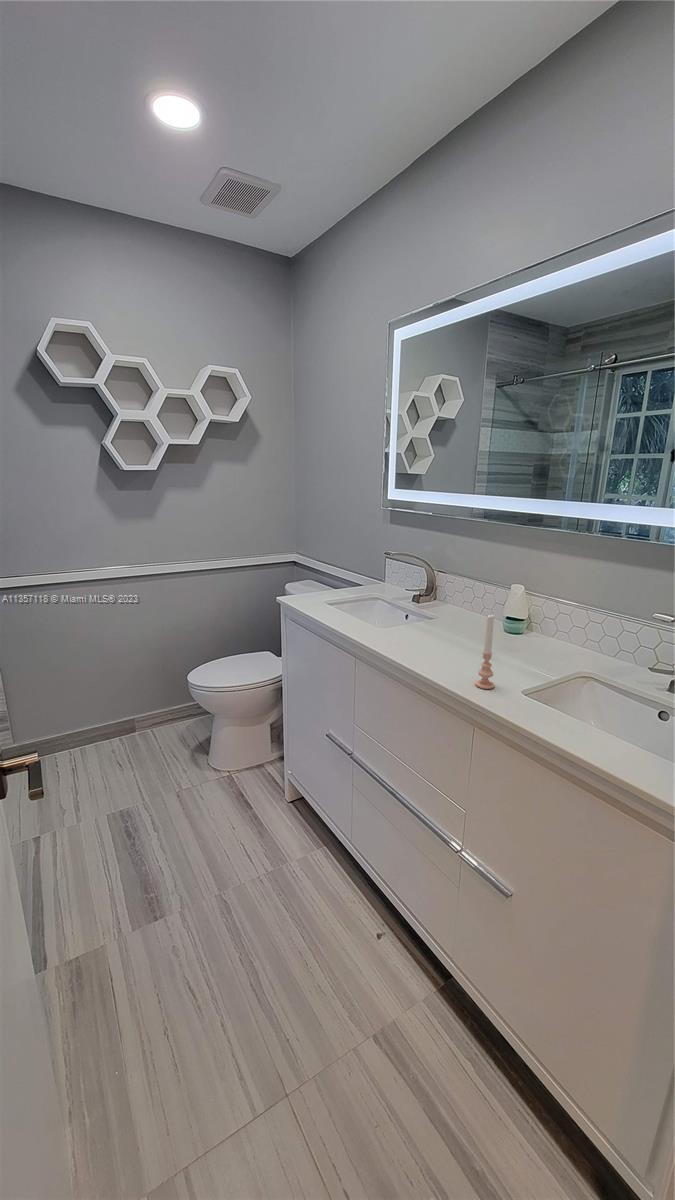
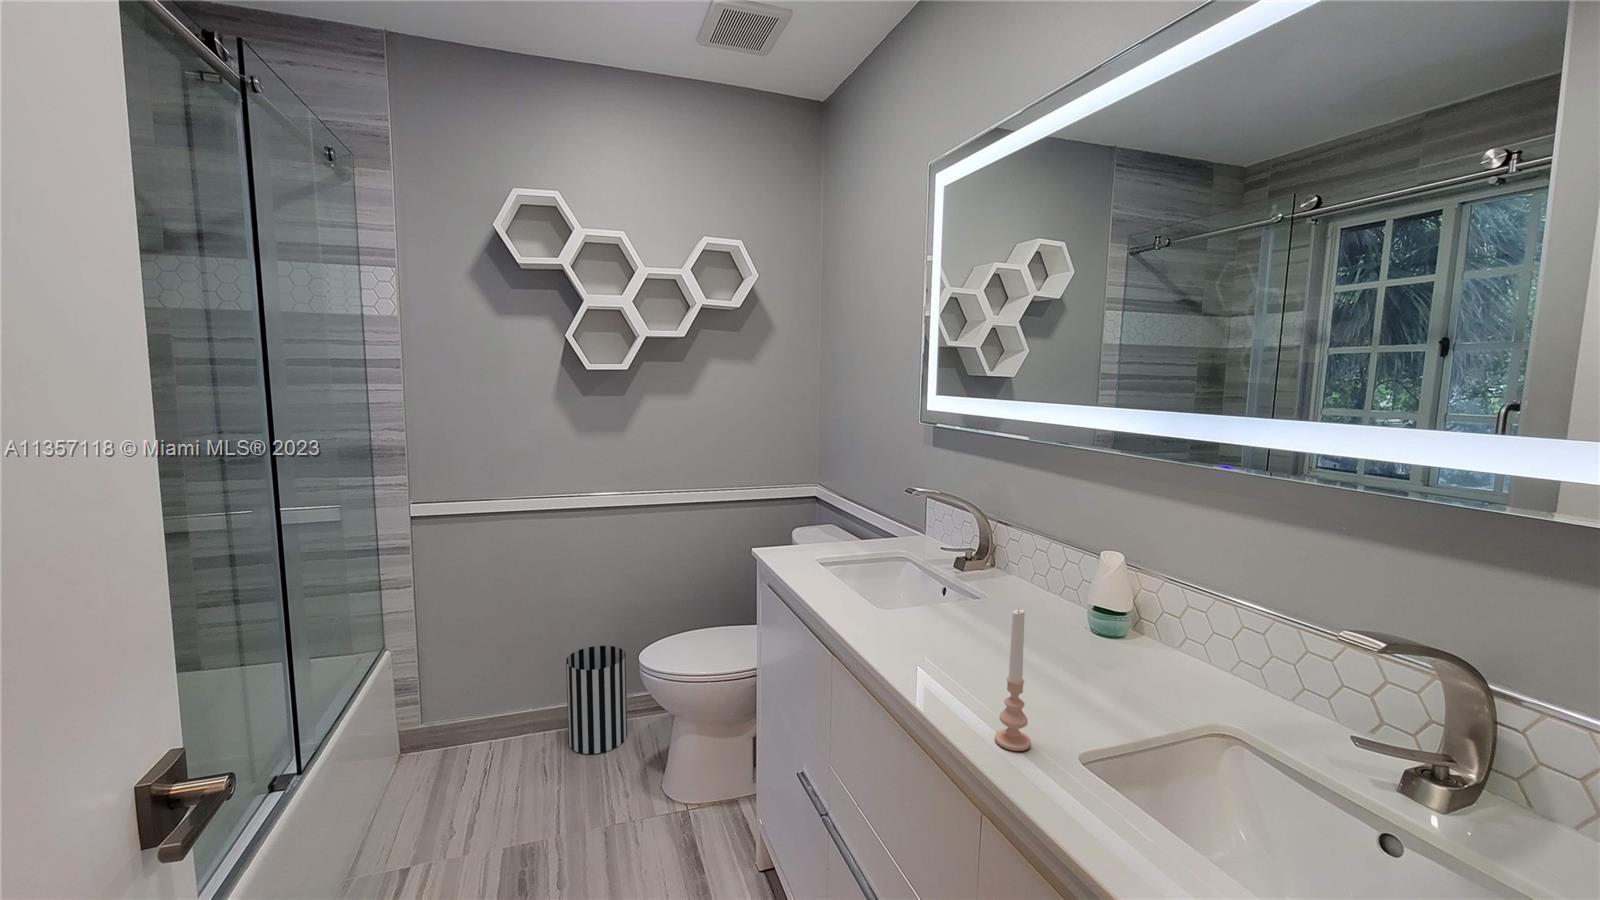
wastebasket: none [124,676,173,751] -> present [566,646,627,754]

